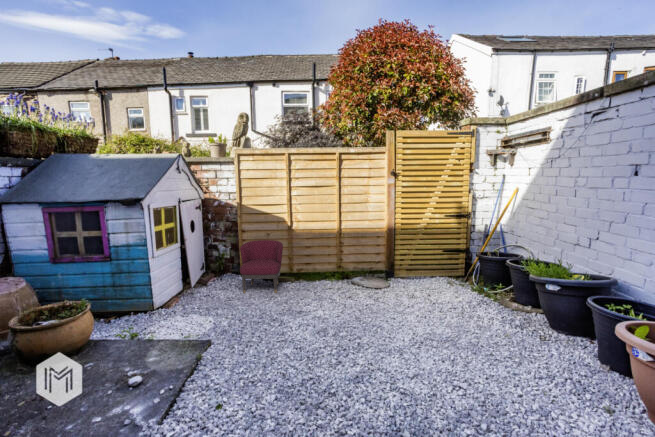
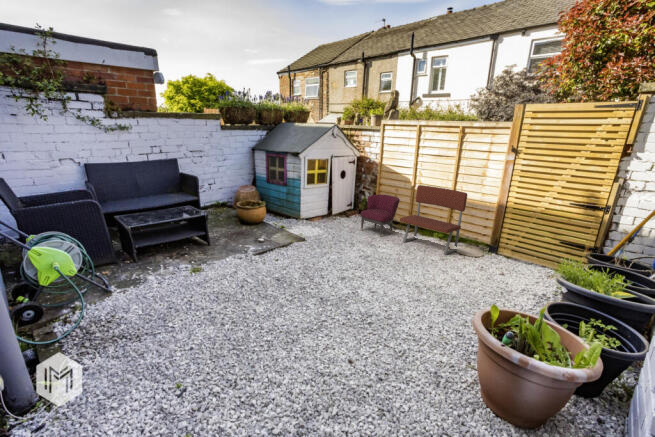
bench: none [302,220,364,291] -> present [400,185,467,255]

